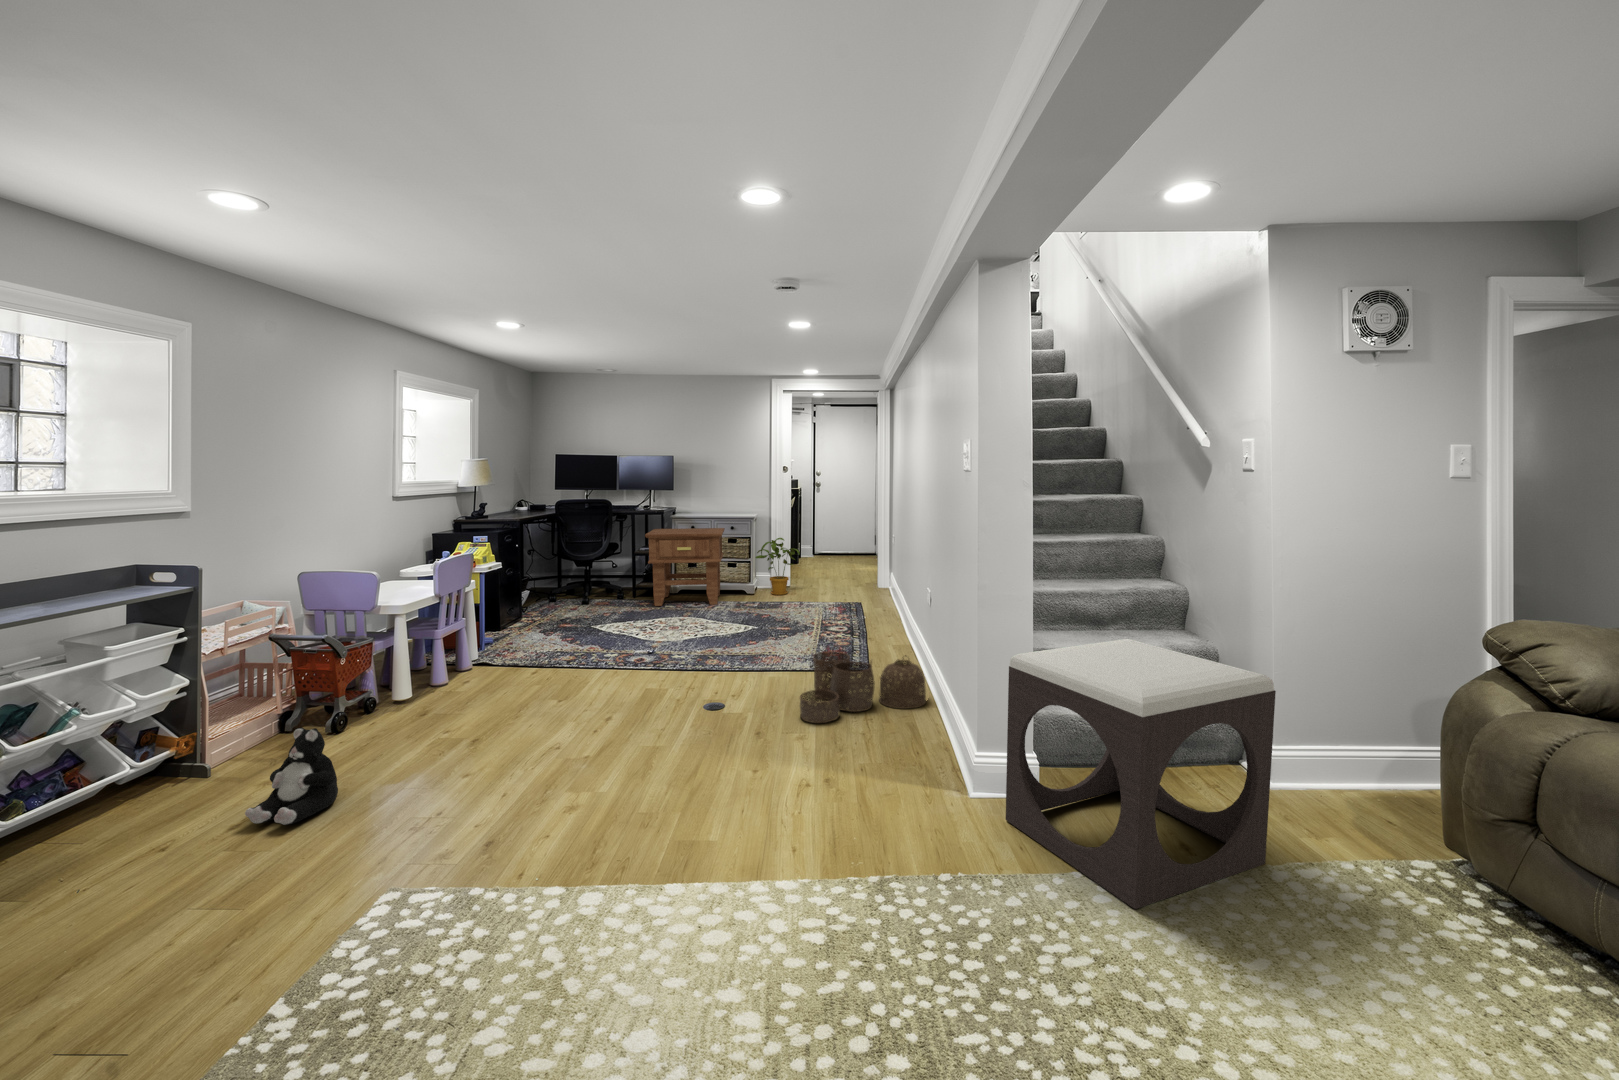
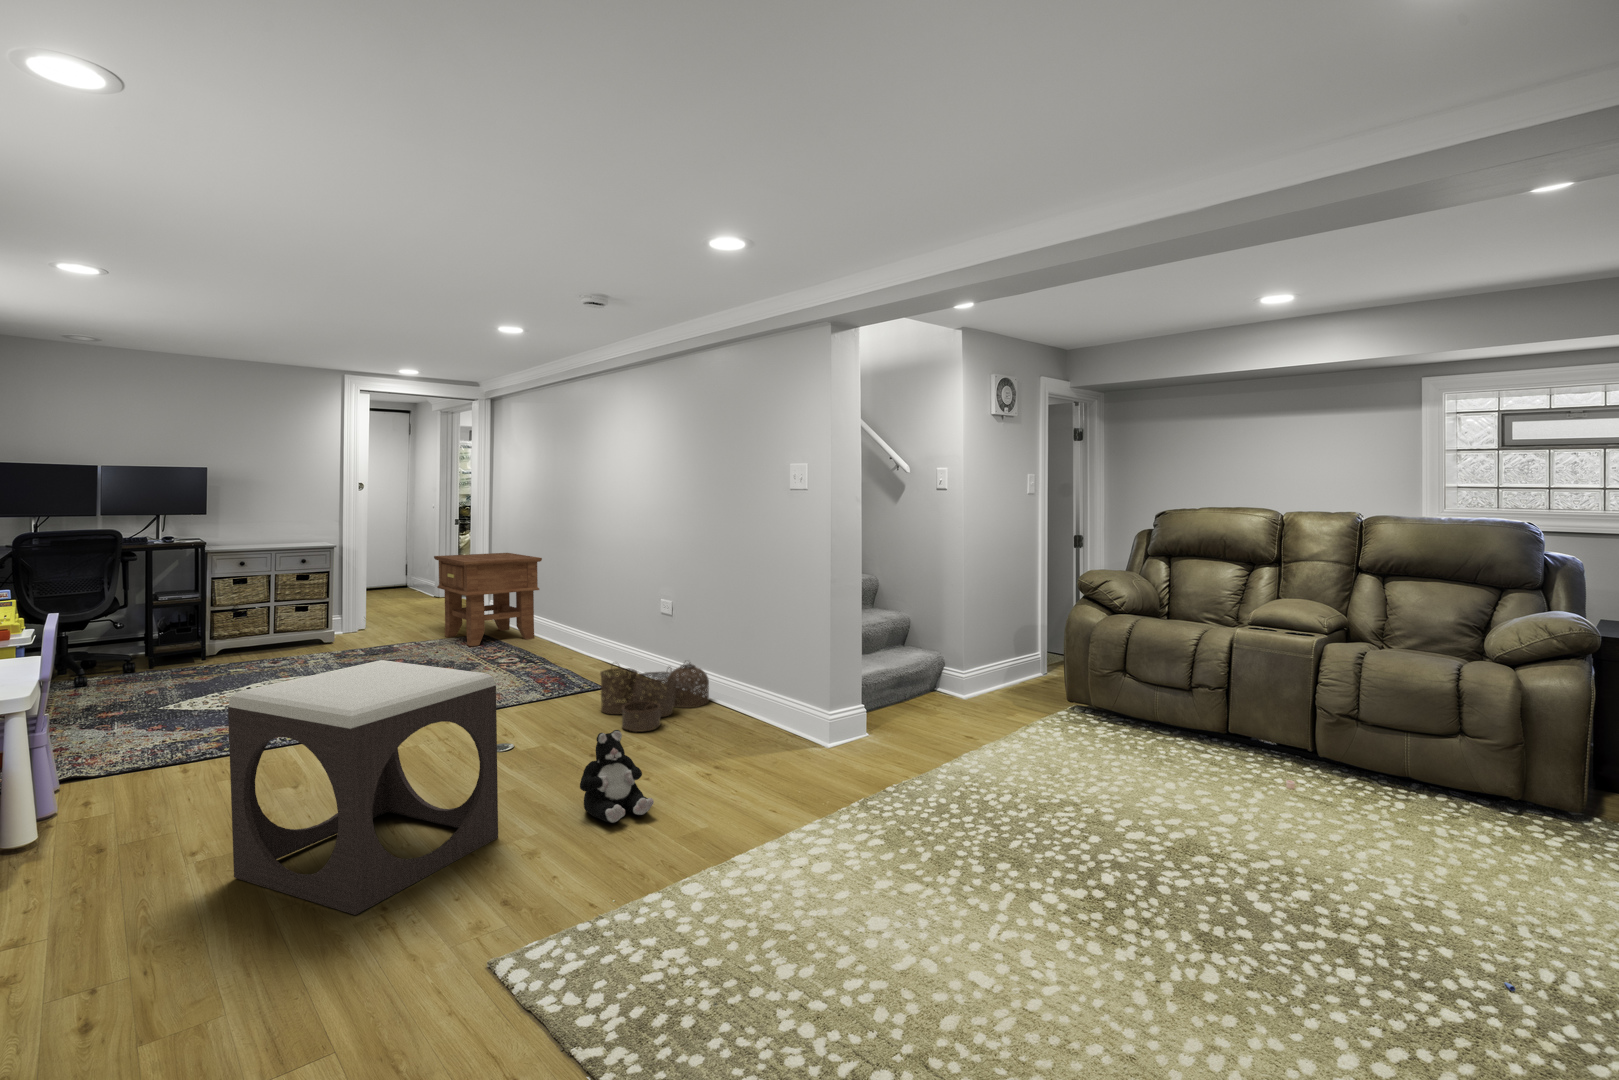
side table: present [645,528,725,606] -> present [434,553,542,646]
house plant: present [756,538,800,595] -> none [336,569,402,640]
footstool: present [1006,639,1276,909] -> present [228,660,498,915]
plush toy: present [245,728,338,825] -> present [580,730,654,823]

